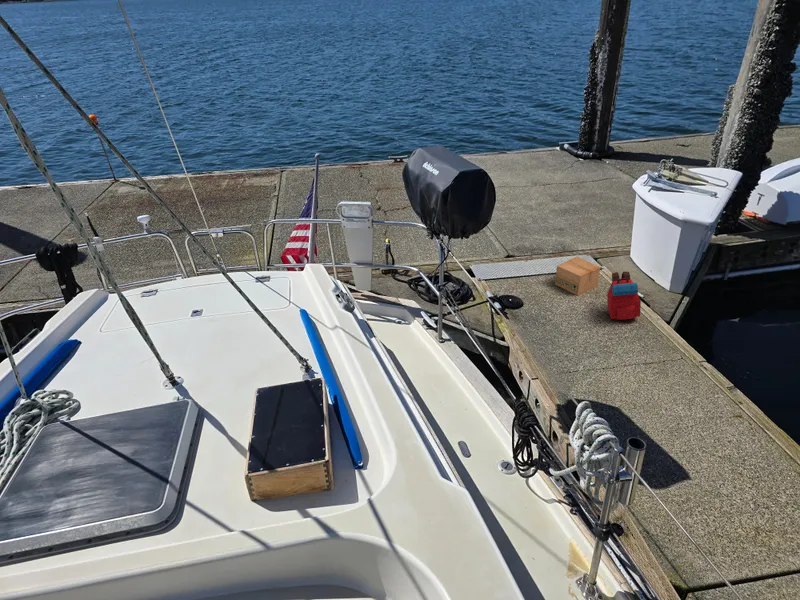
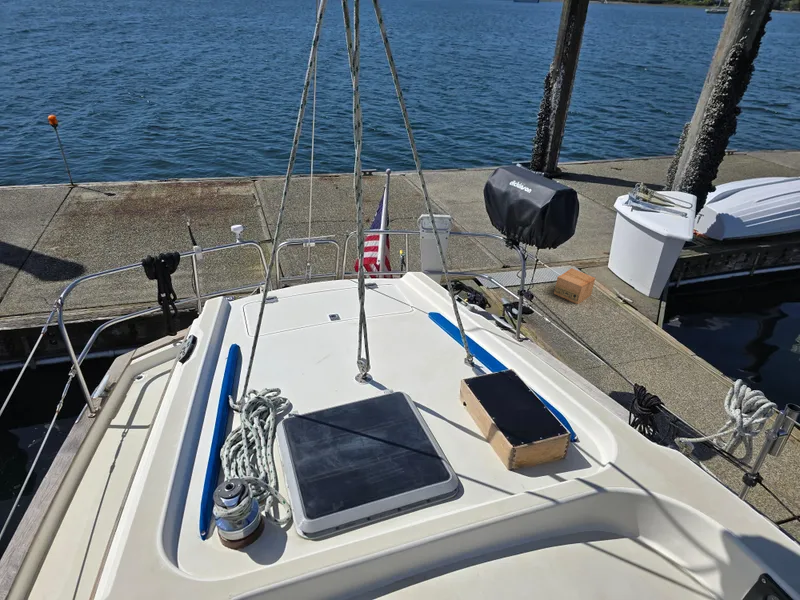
backpack: present [607,272,641,320] -> none [608,283,642,326]

